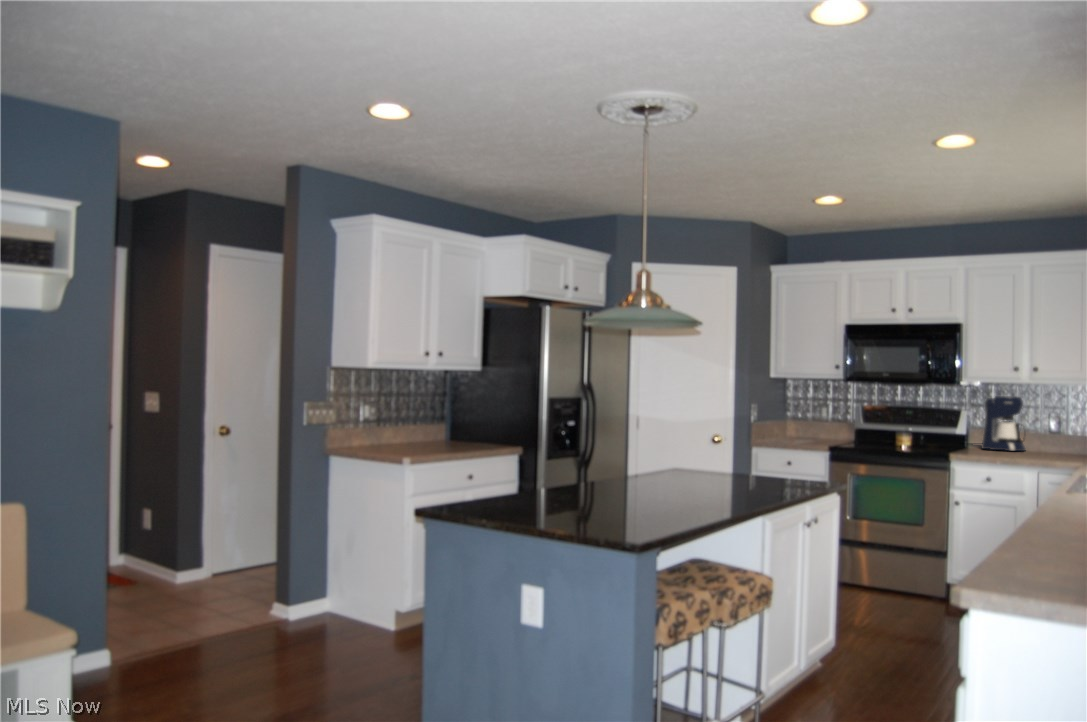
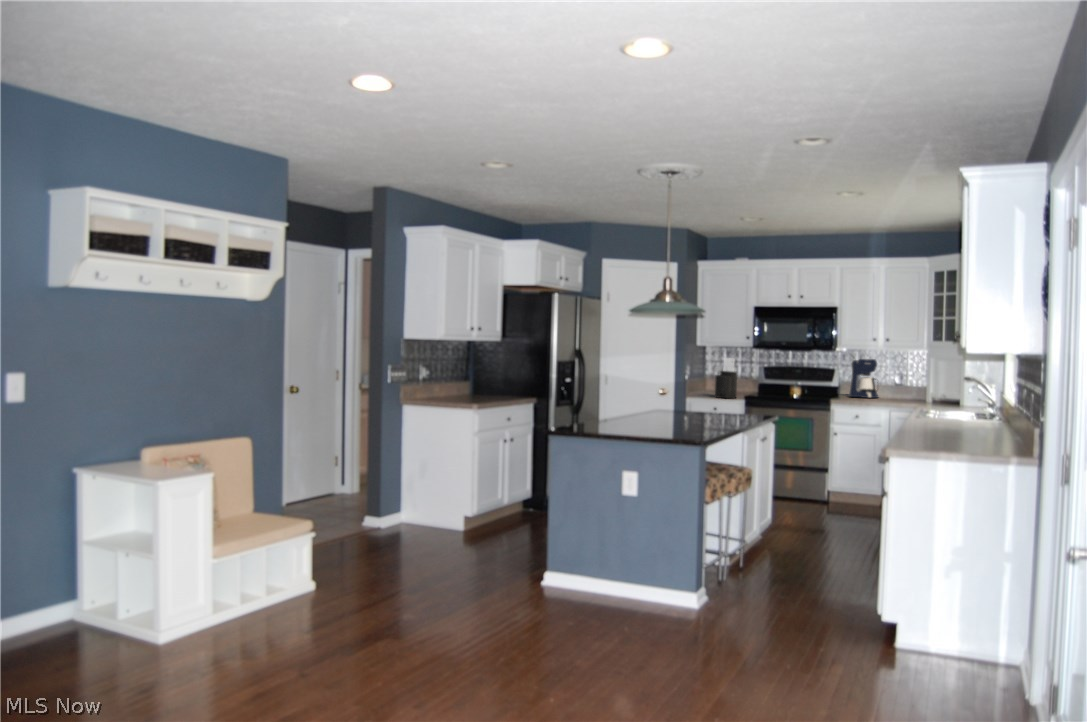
knife block: none [790,394,818,448] -> present [715,358,737,398]

